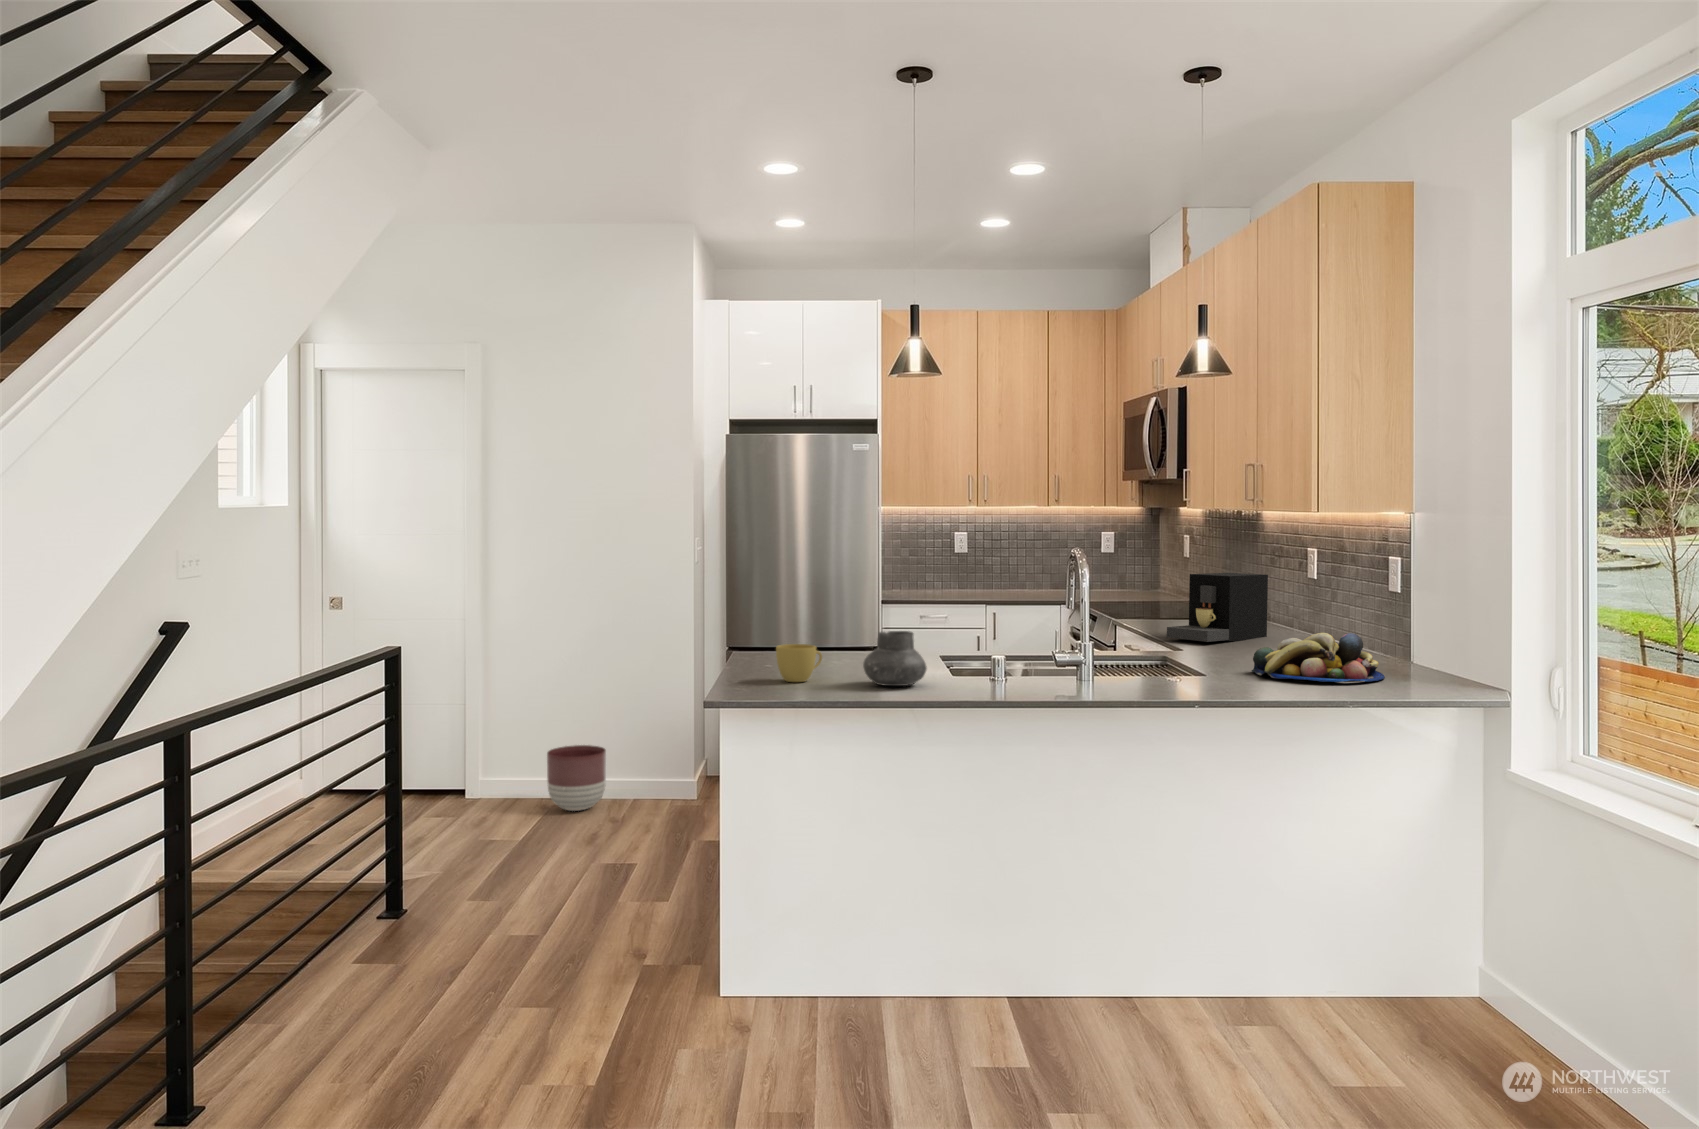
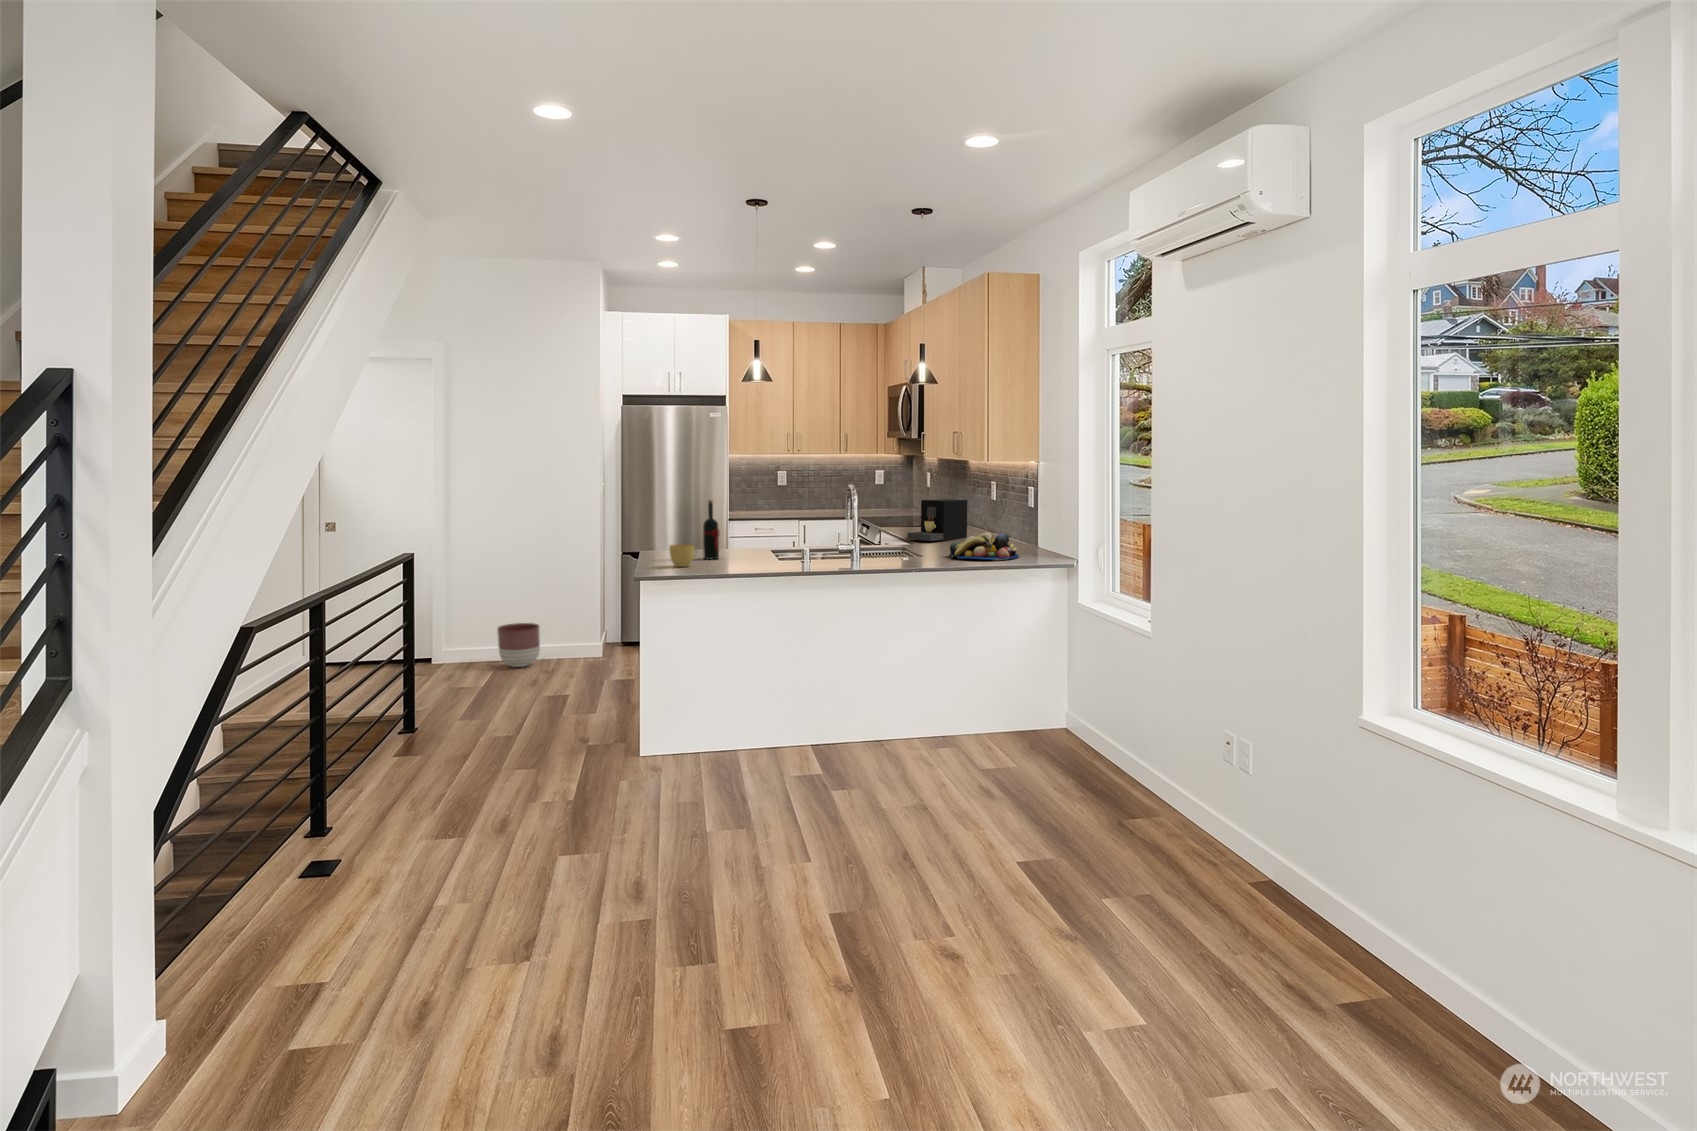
wine bottle: none [834,572,860,668] -> present [703,500,719,559]
vase: present [863,631,927,686] -> none [723,535,761,567]

